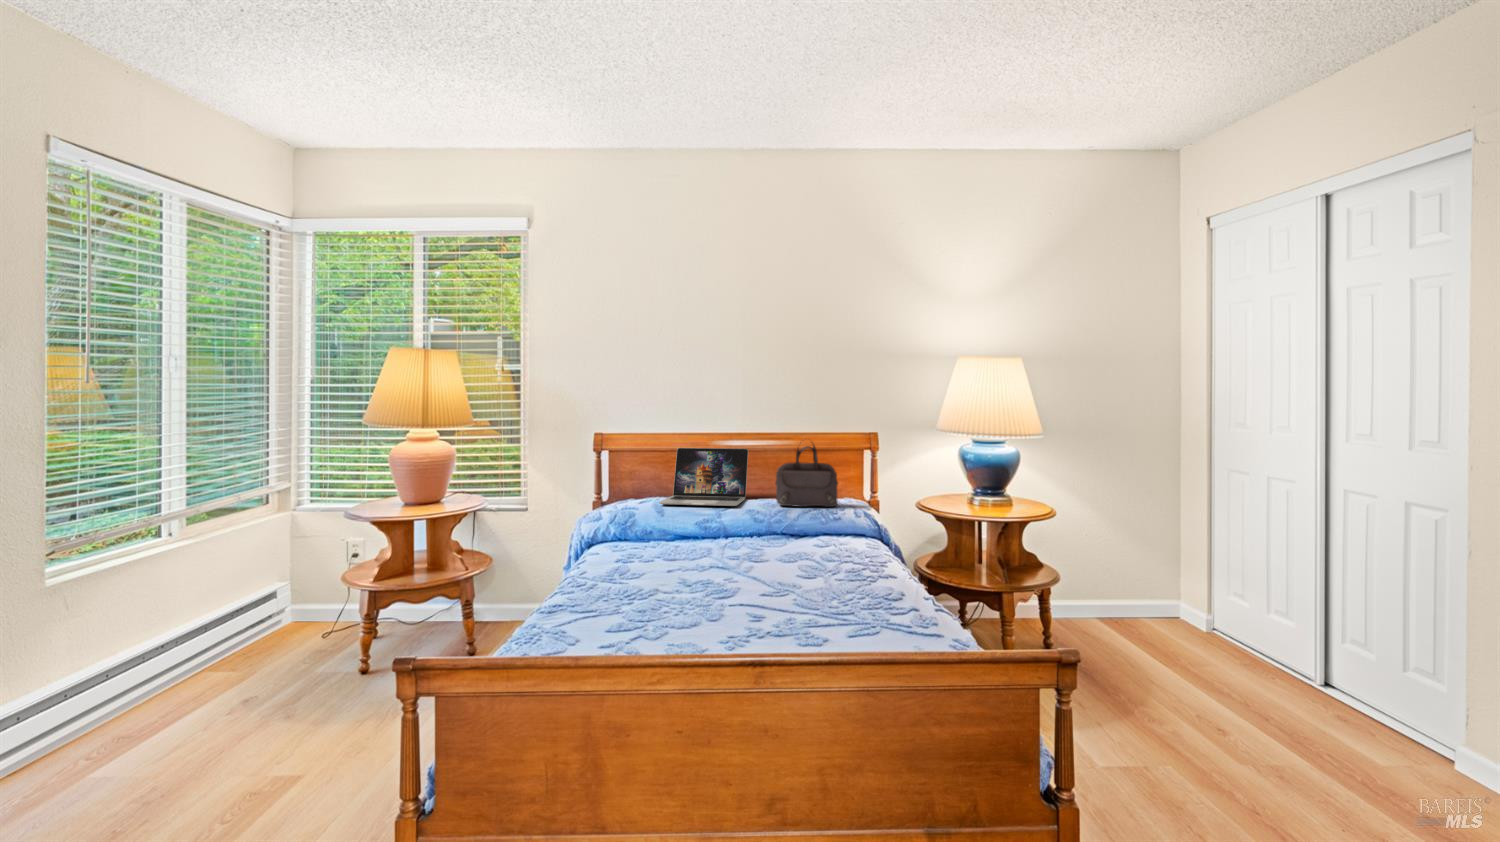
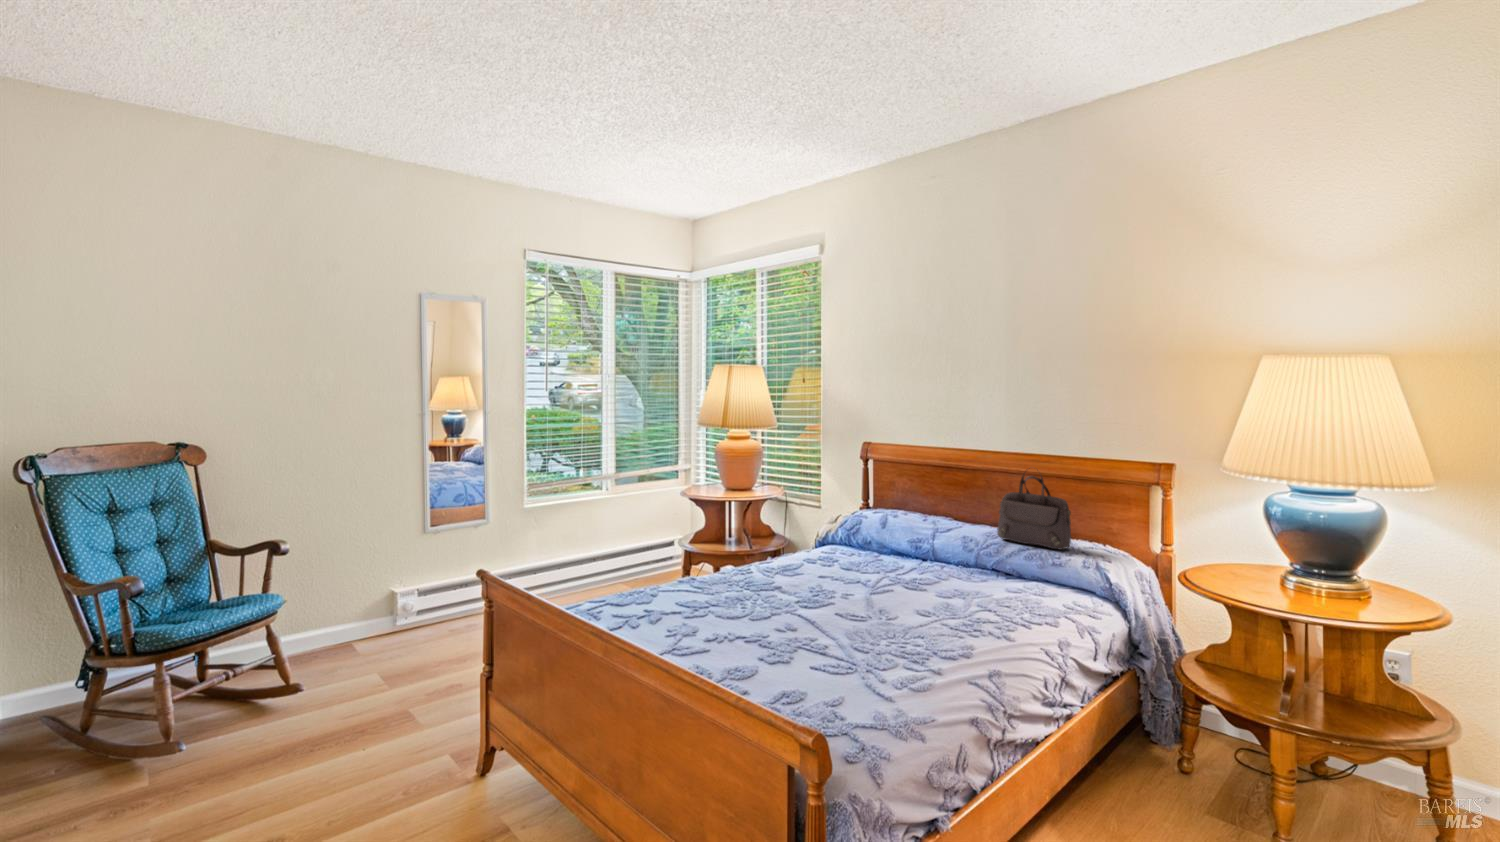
laptop: present [659,448,748,506] -> none [889,464,999,531]

